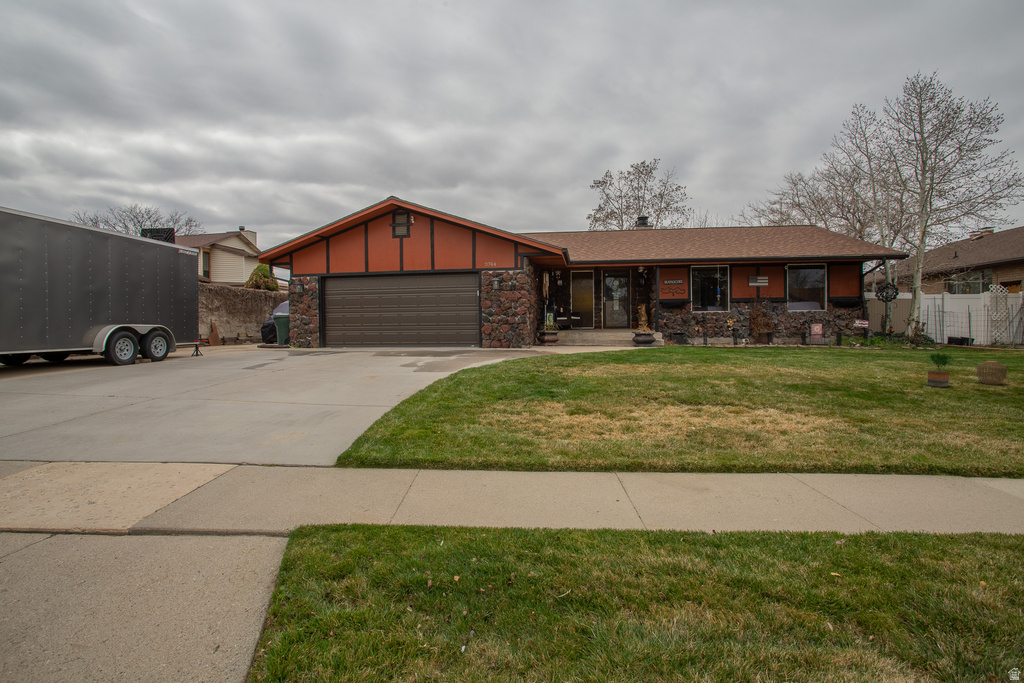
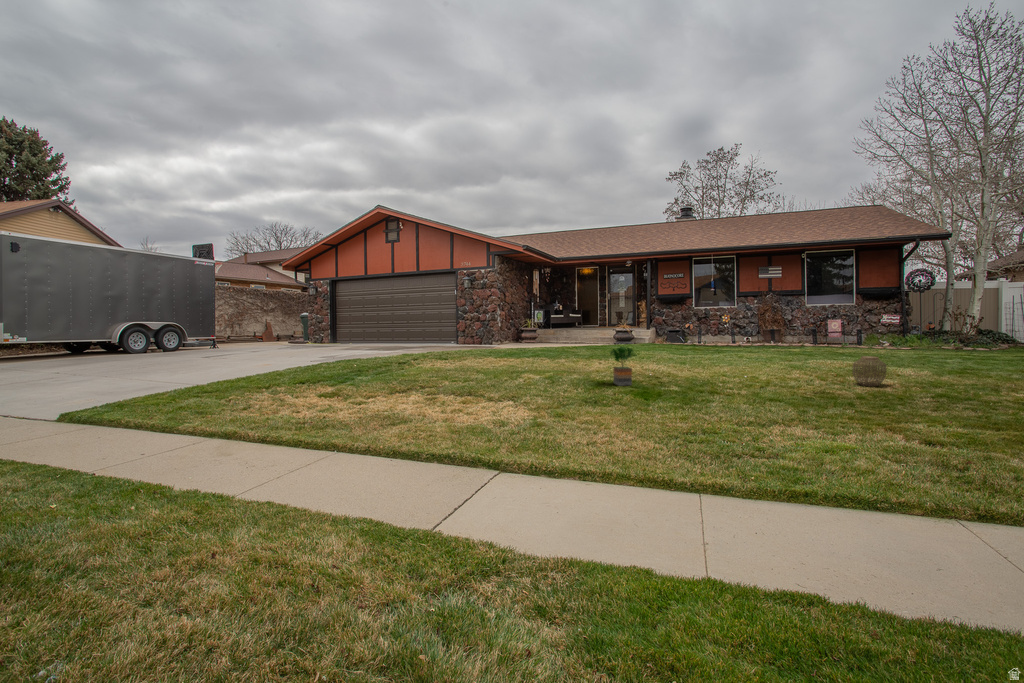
potted tree: present [927,353,954,387] -> present [610,347,637,386]

